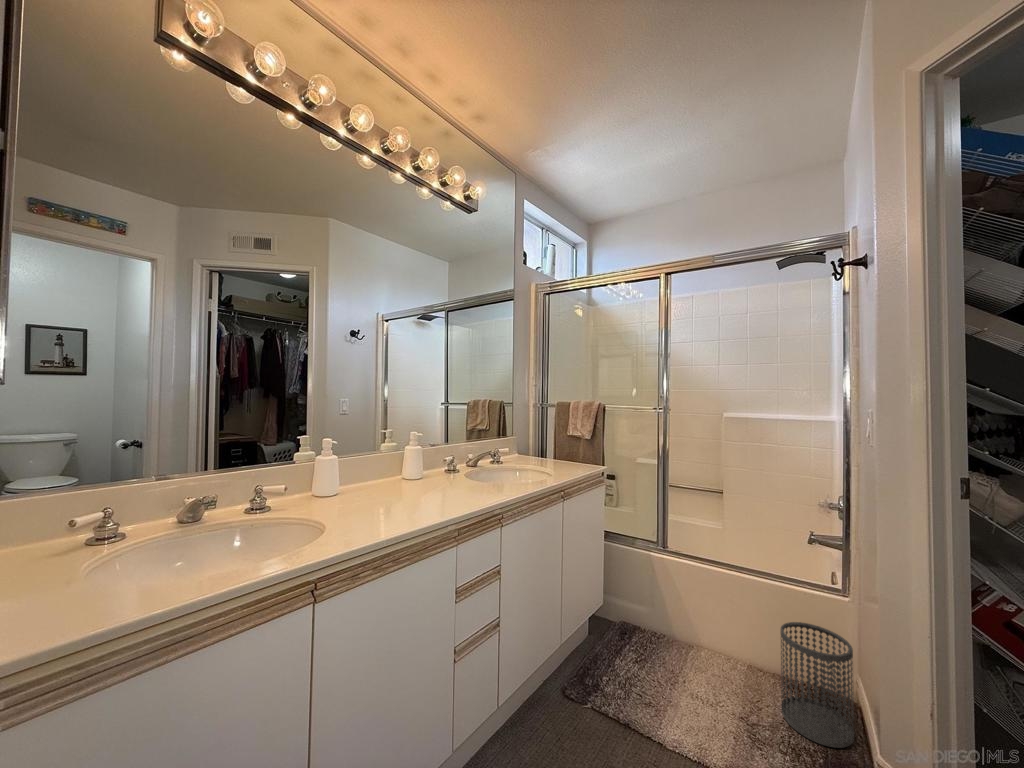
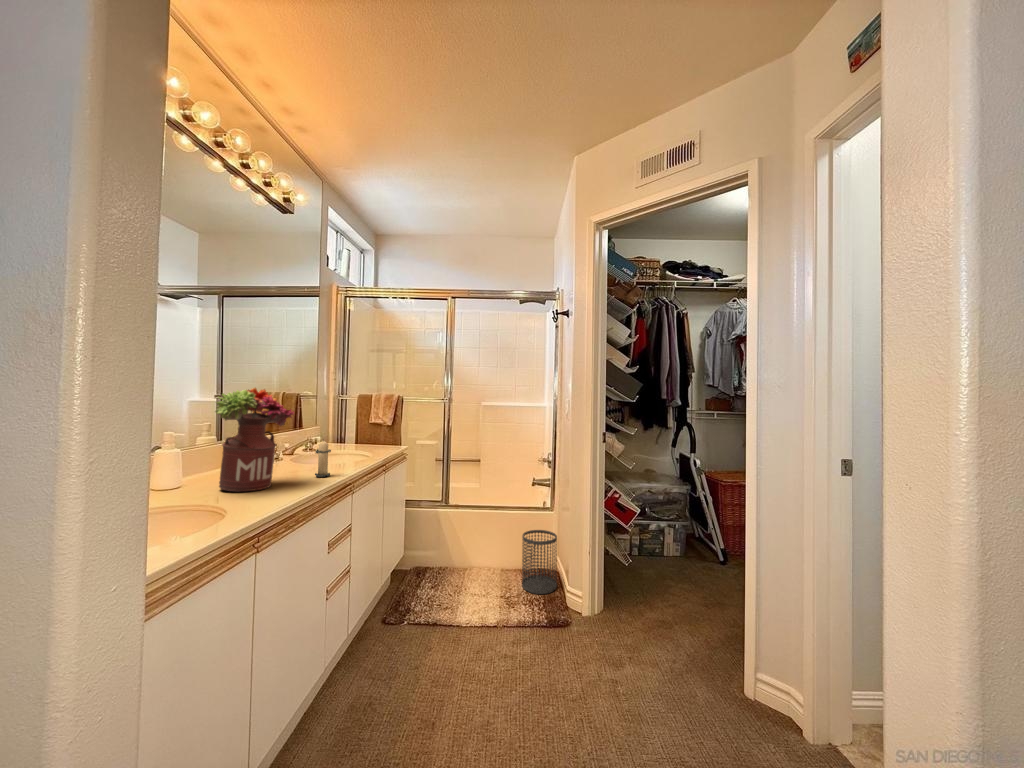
flower arrangement: none [344,391,428,509] -> present [215,388,294,491]
candle: none [457,453,480,501] -> present [315,440,331,477]

